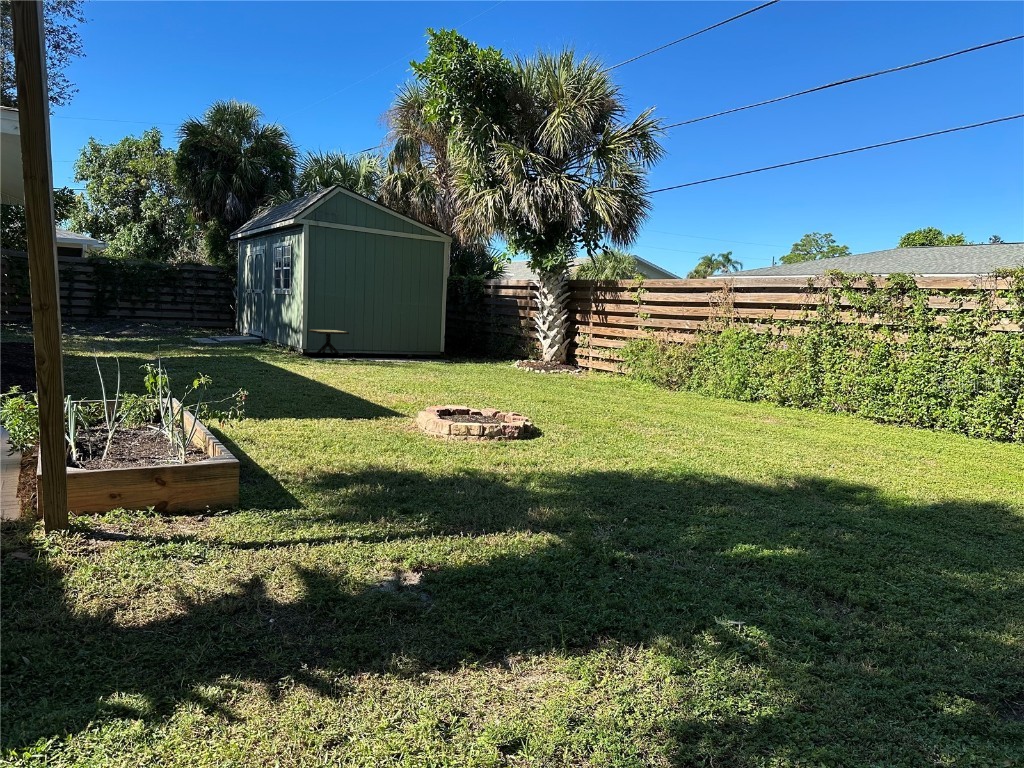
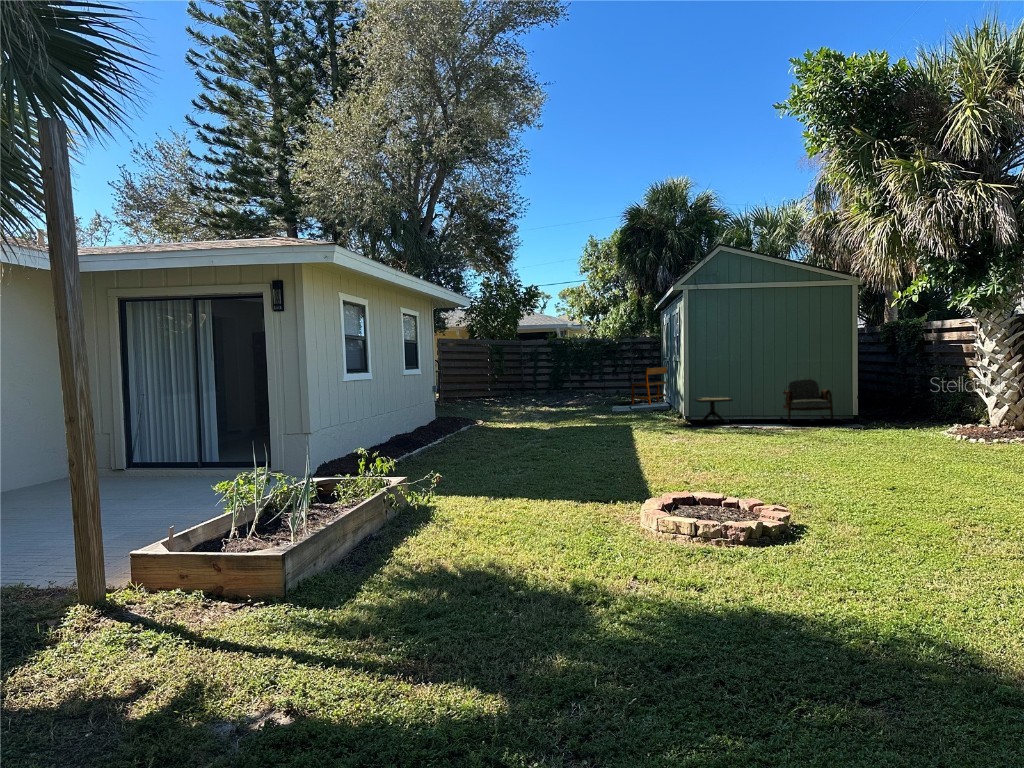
bench: none [210,298,255,336] -> present [631,367,667,405]
armchair: none [382,317,430,356] -> present [781,379,834,422]

